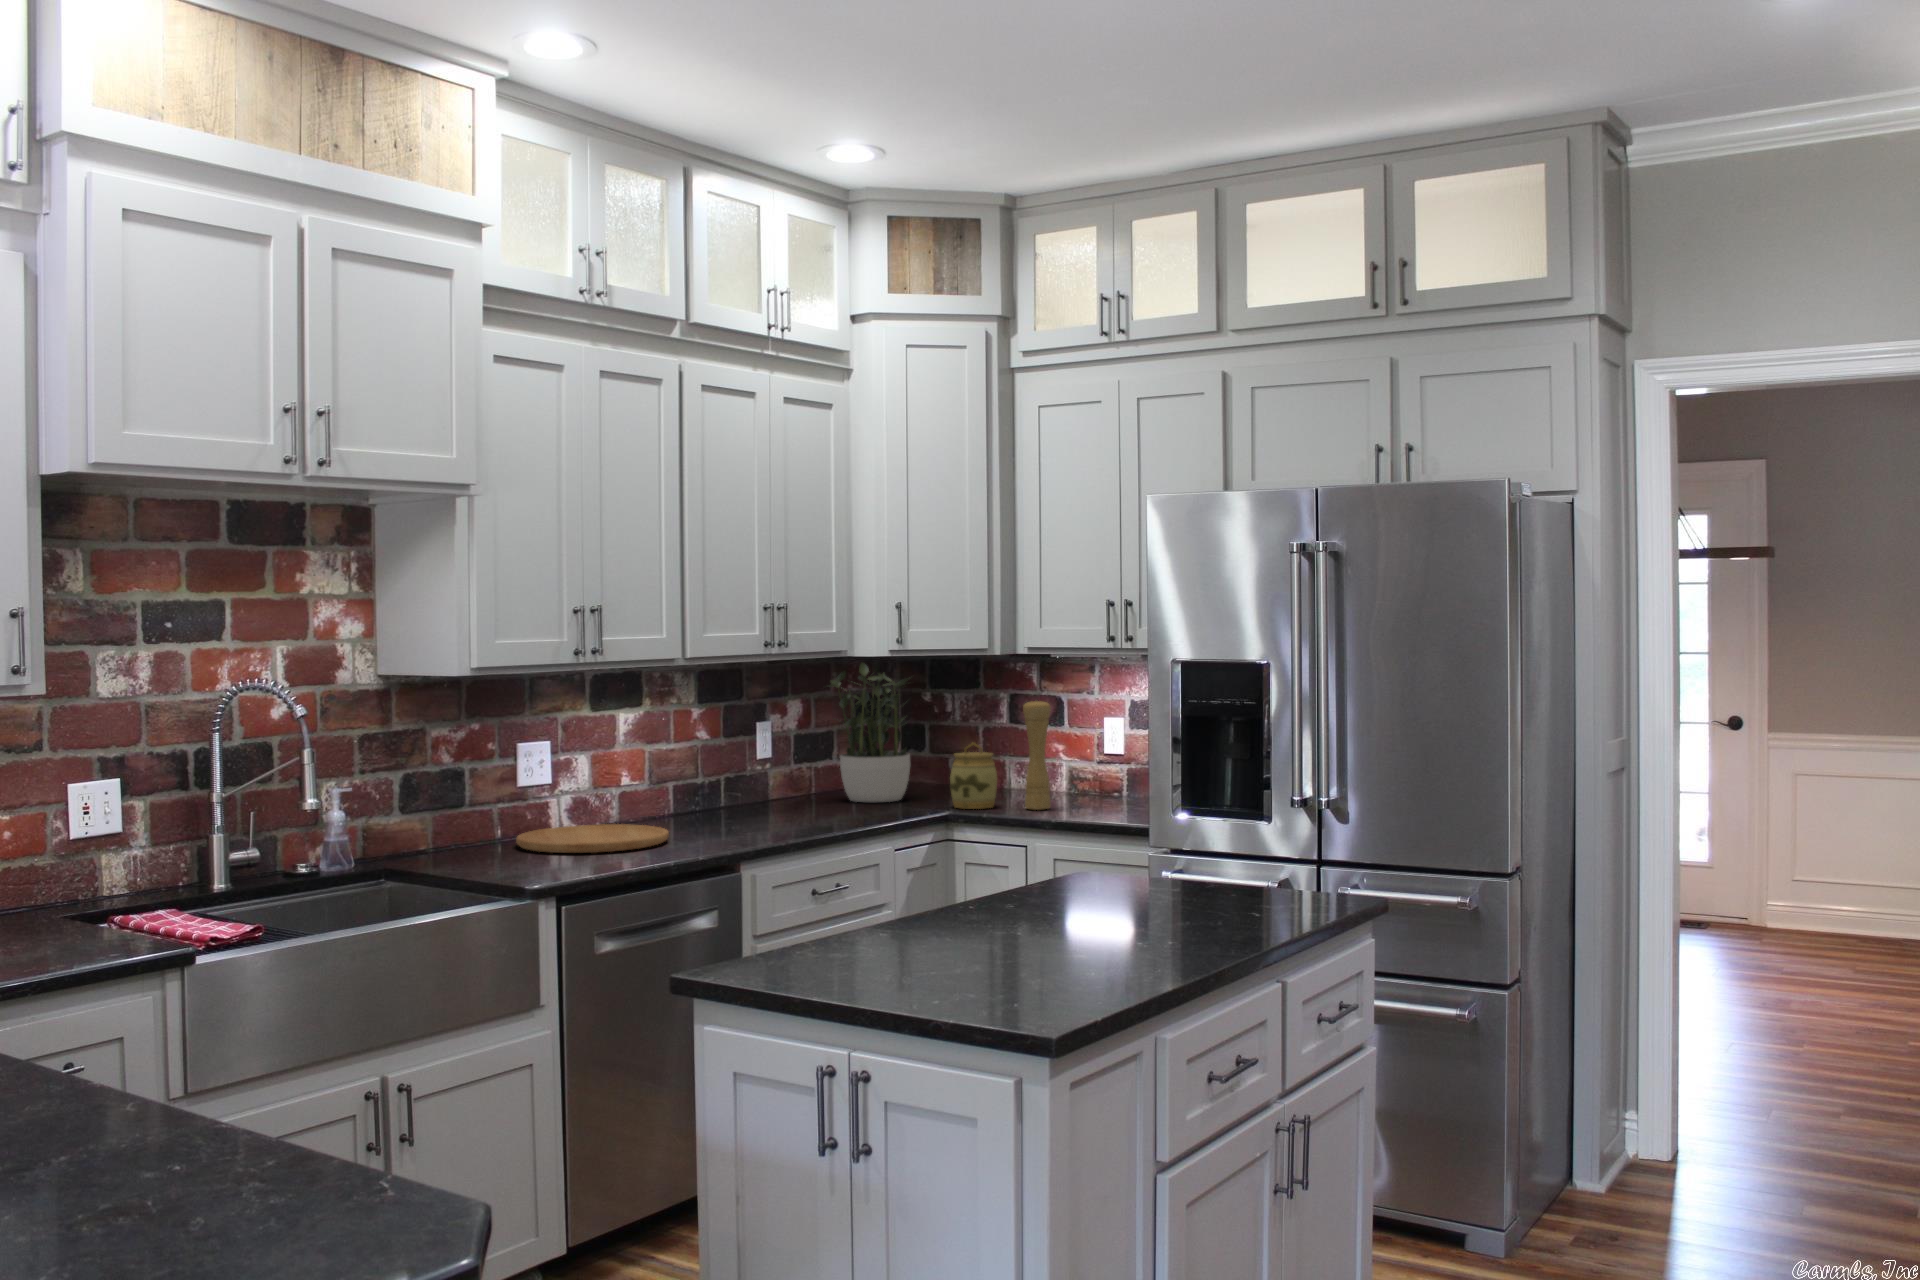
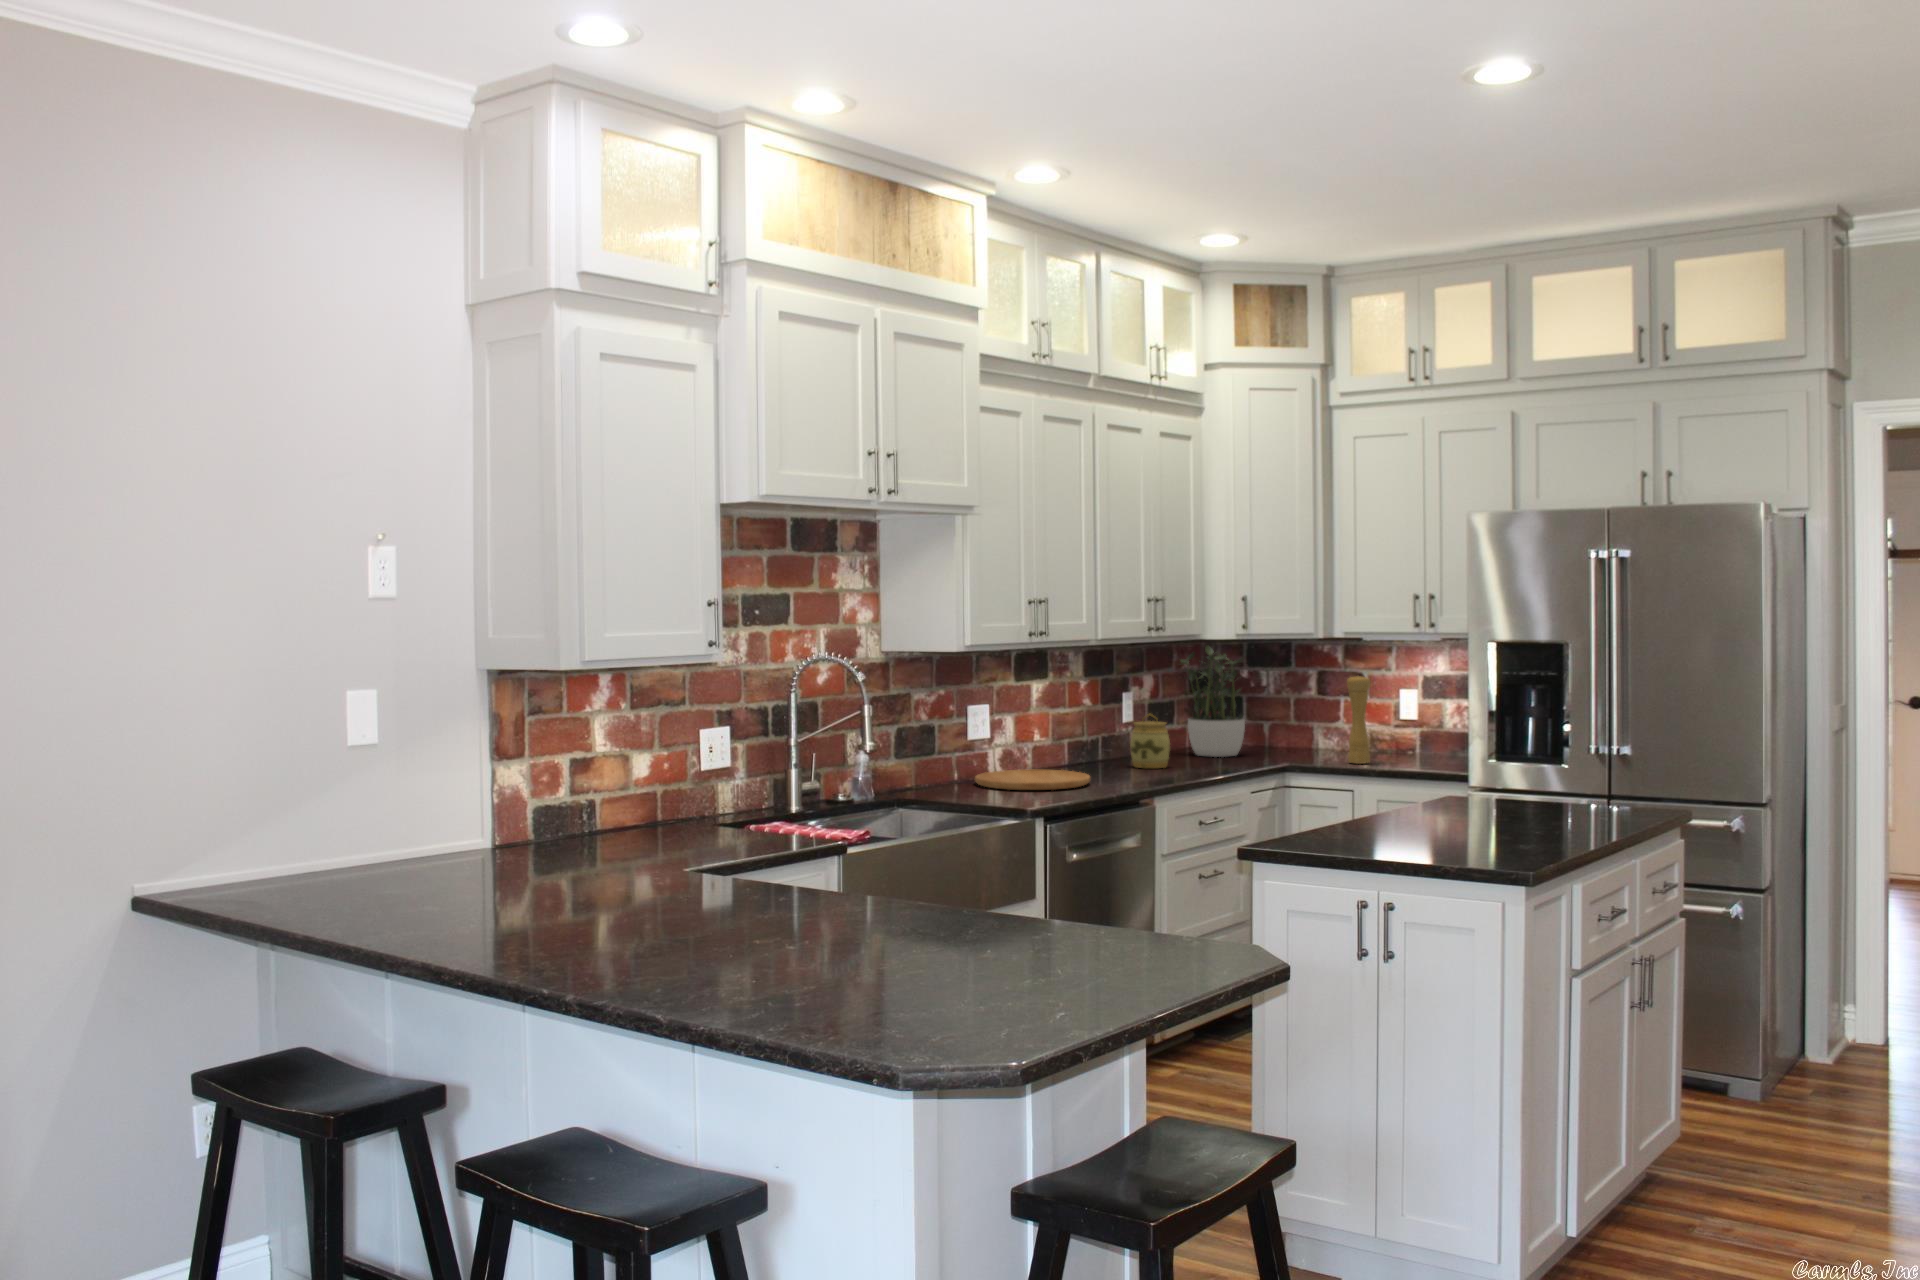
jar: present [950,743,997,809] -> present [1130,714,1170,768]

